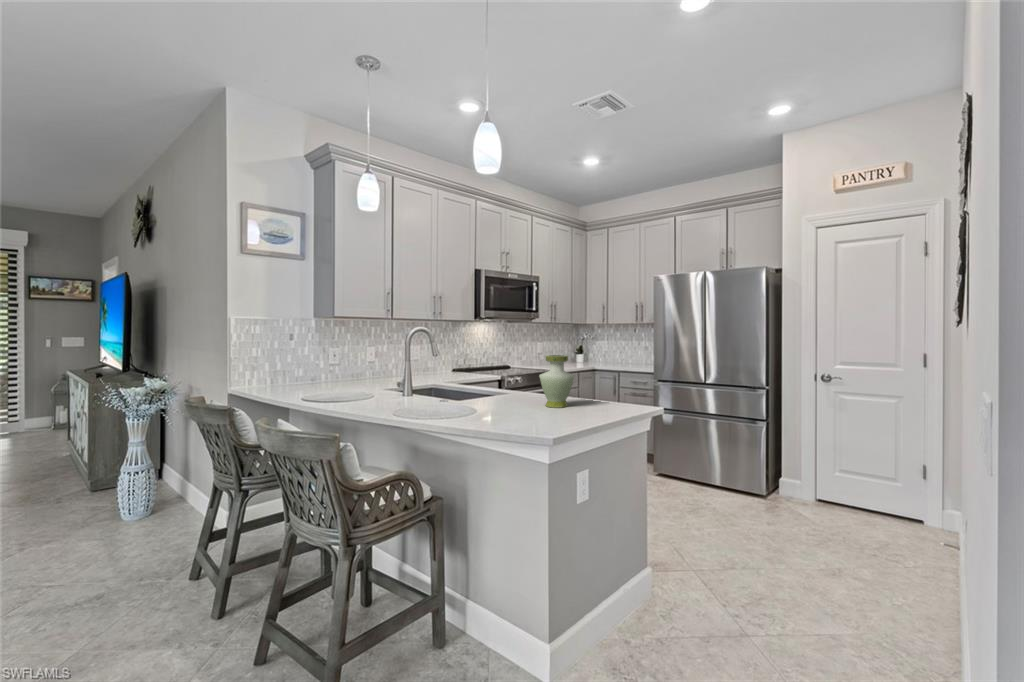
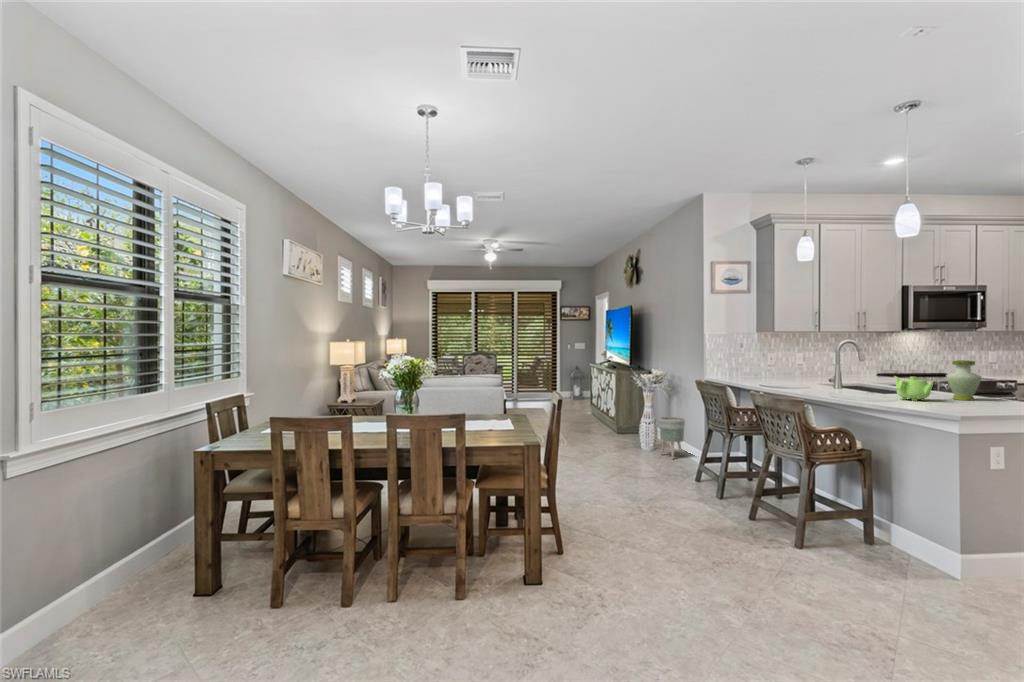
teapot: none [486,380,535,417] -> present [894,376,933,401]
planter: none [147,456,199,532] -> present [659,417,685,459]

